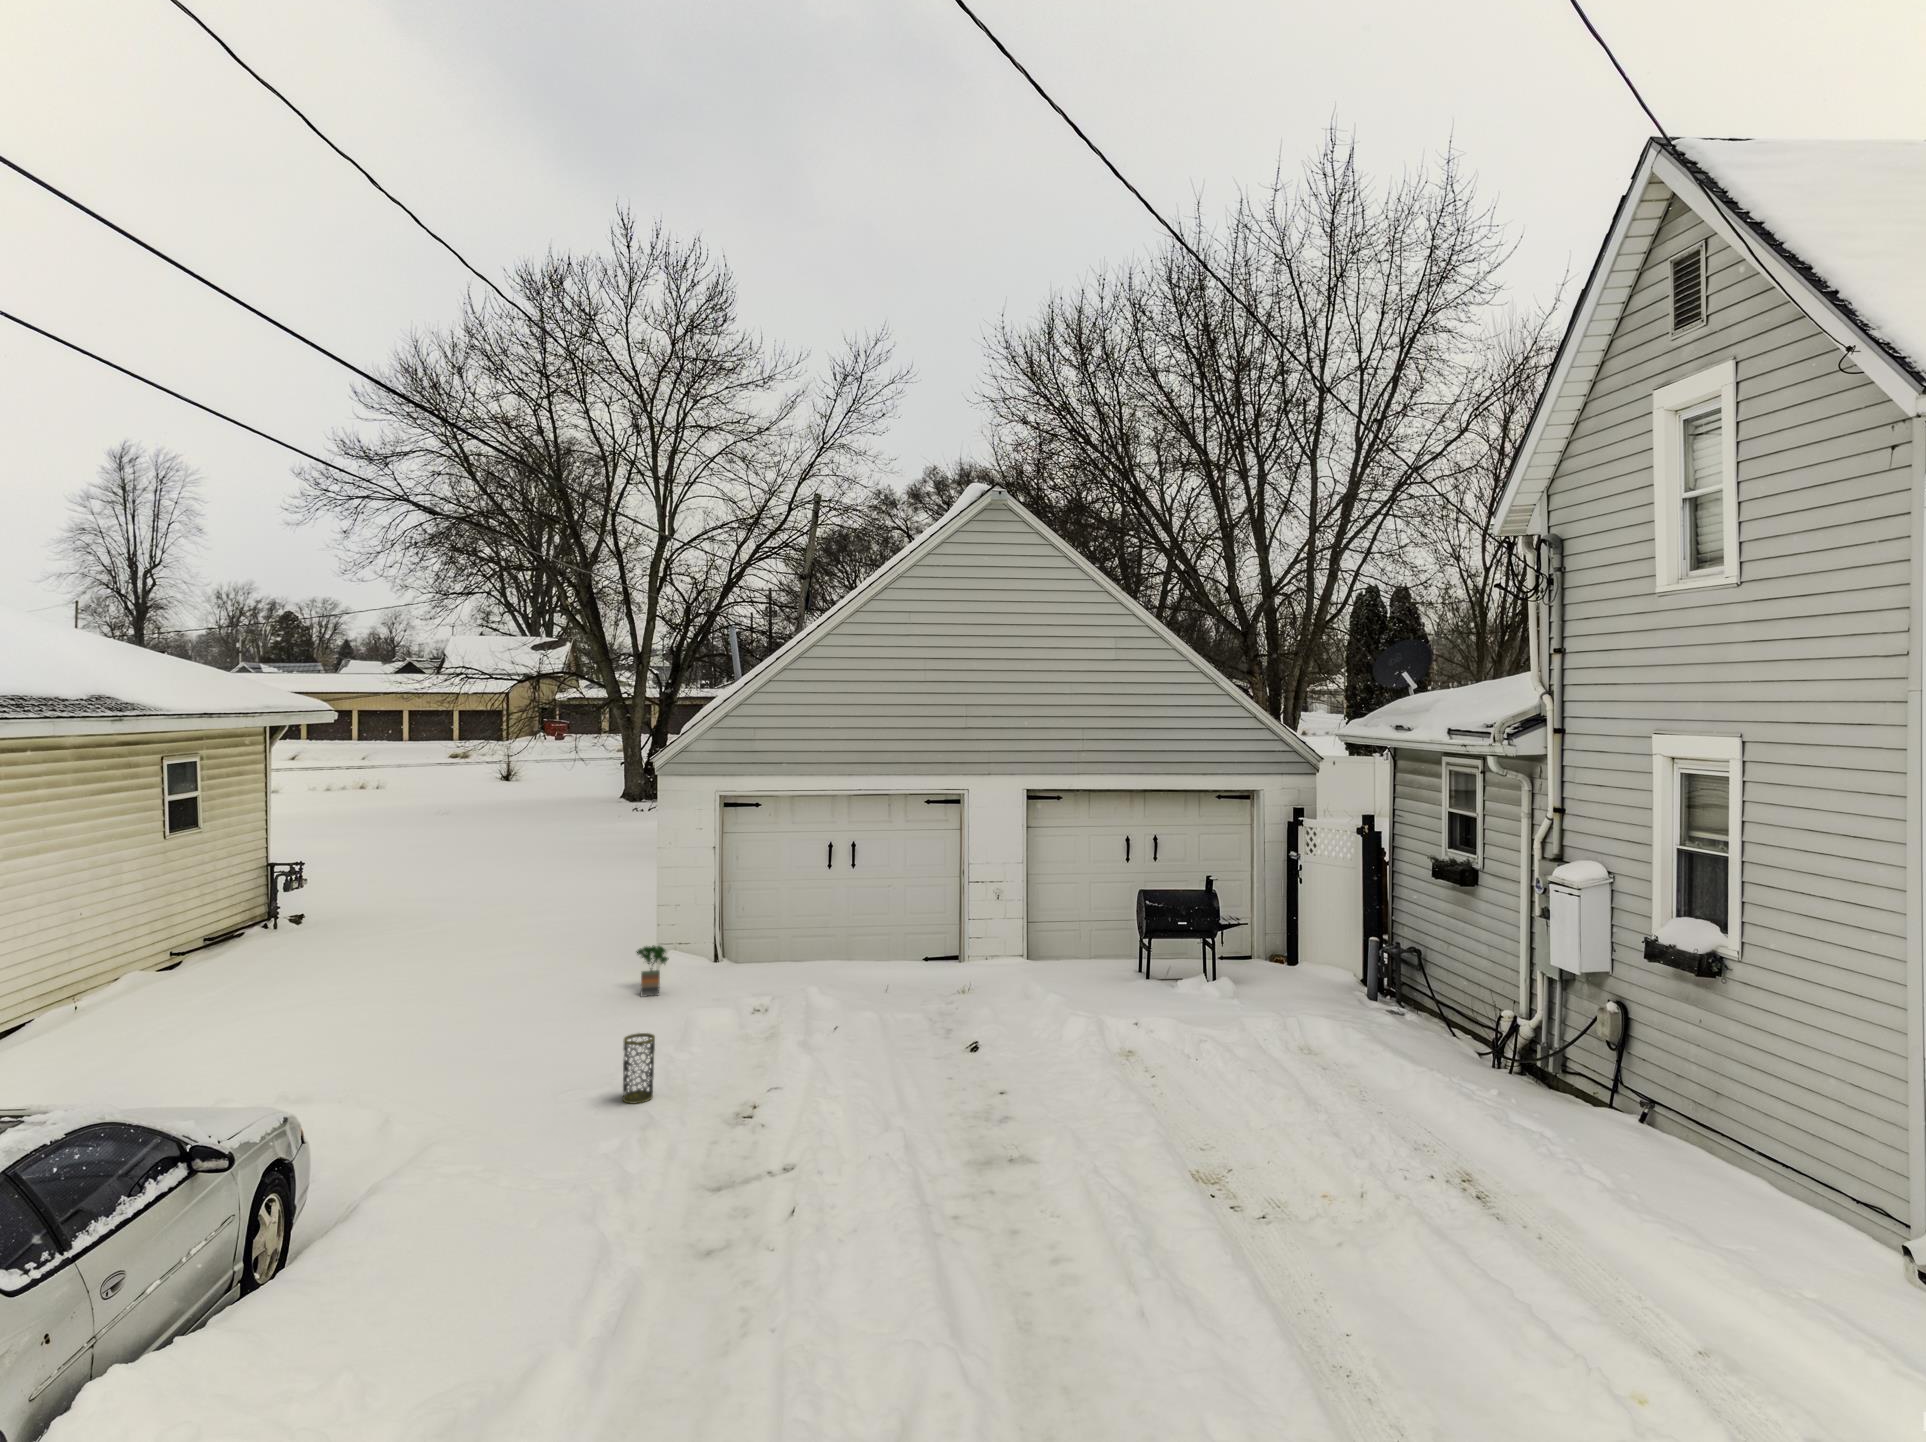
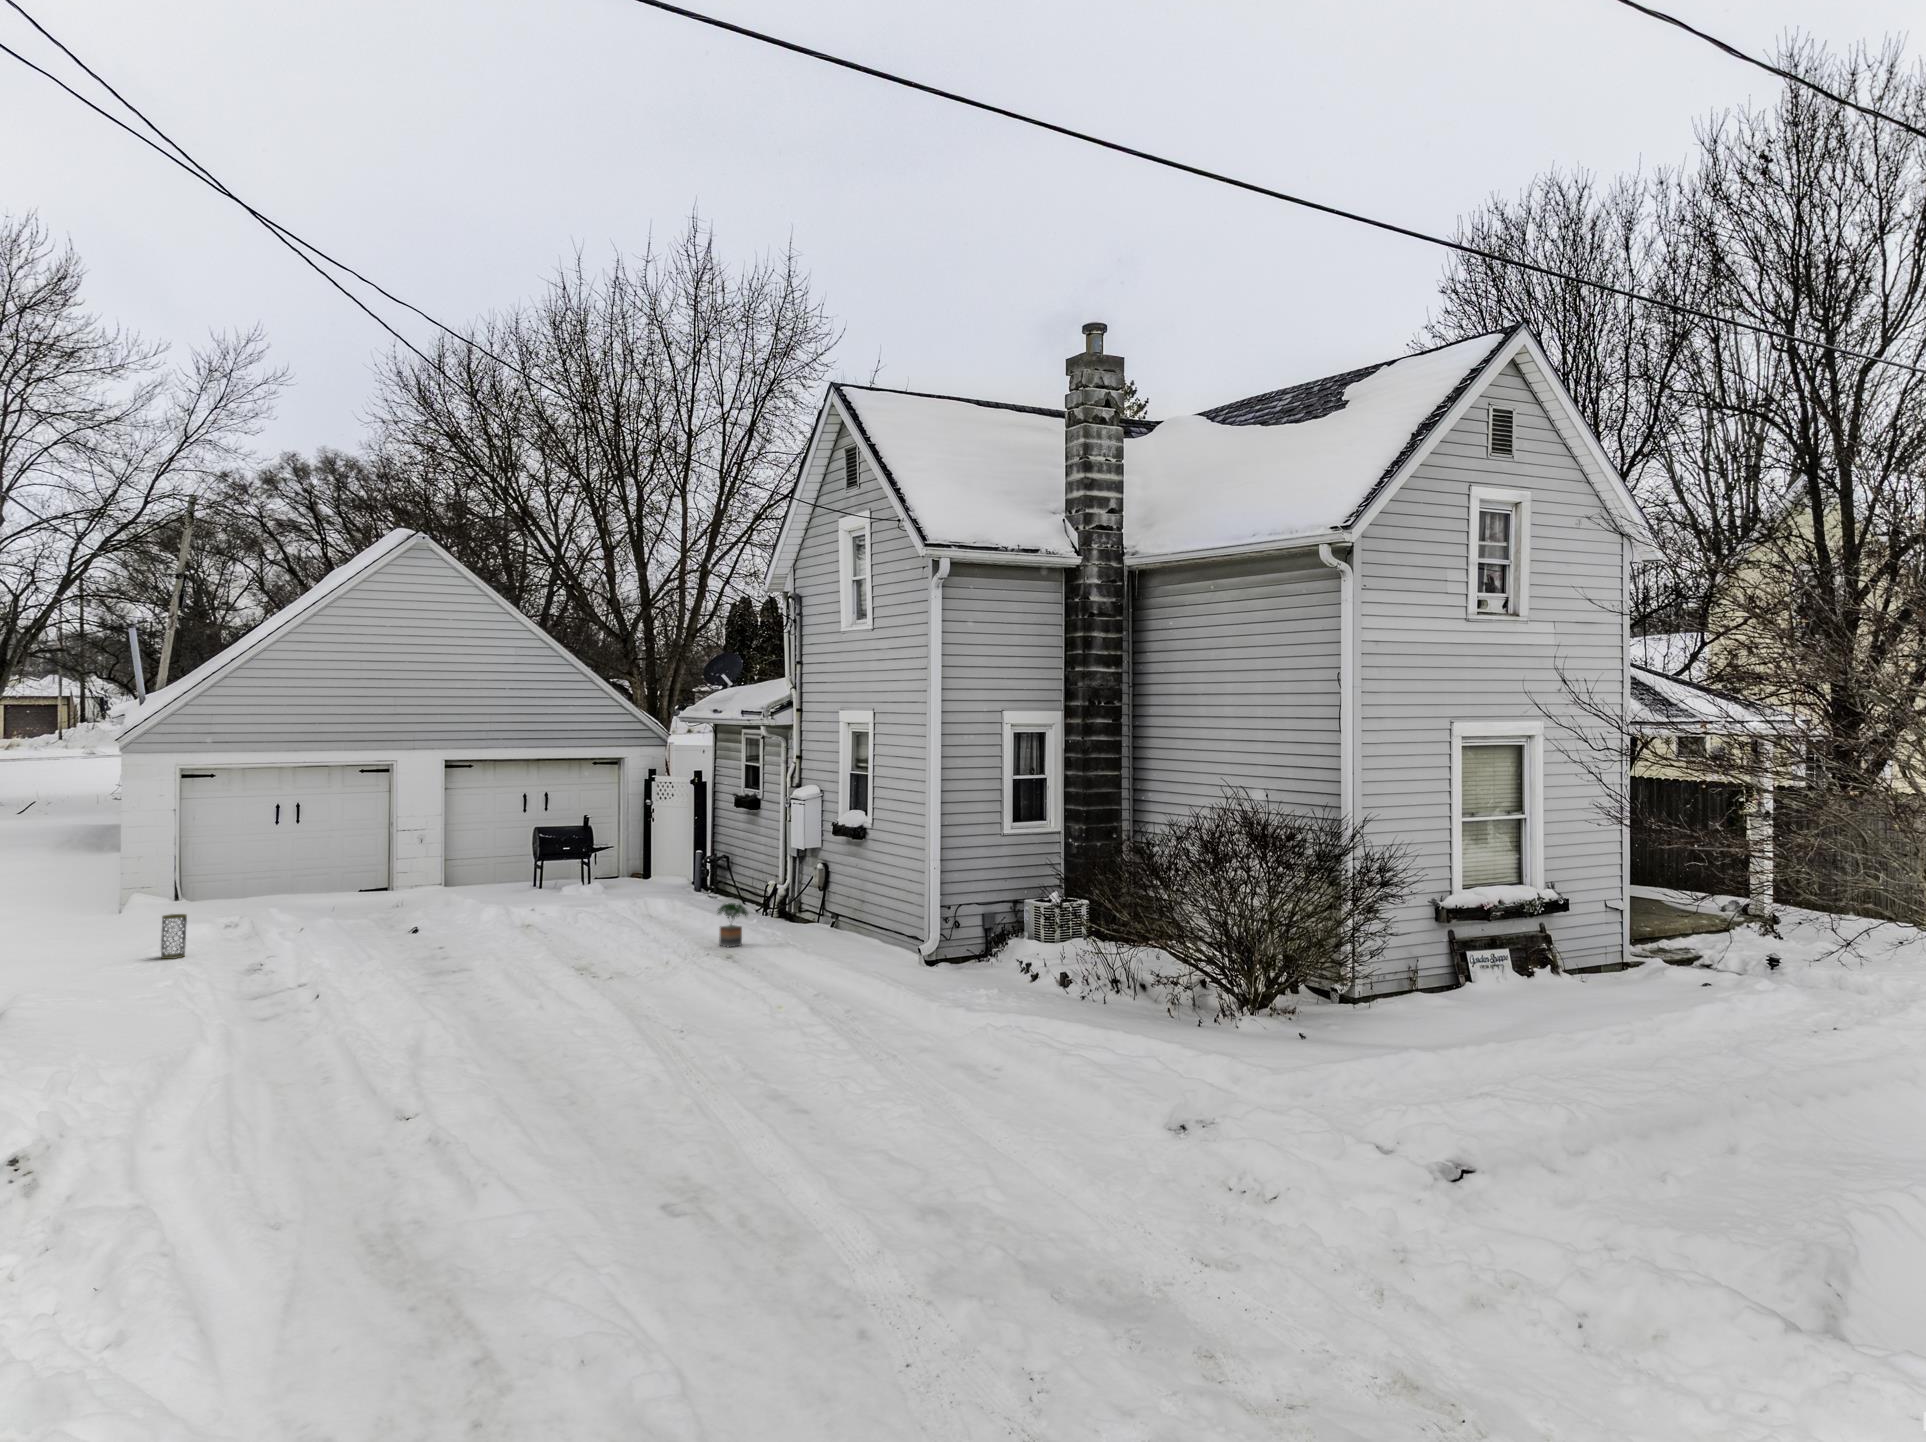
potted tree: present [636,945,669,997] -> present [717,903,748,947]

